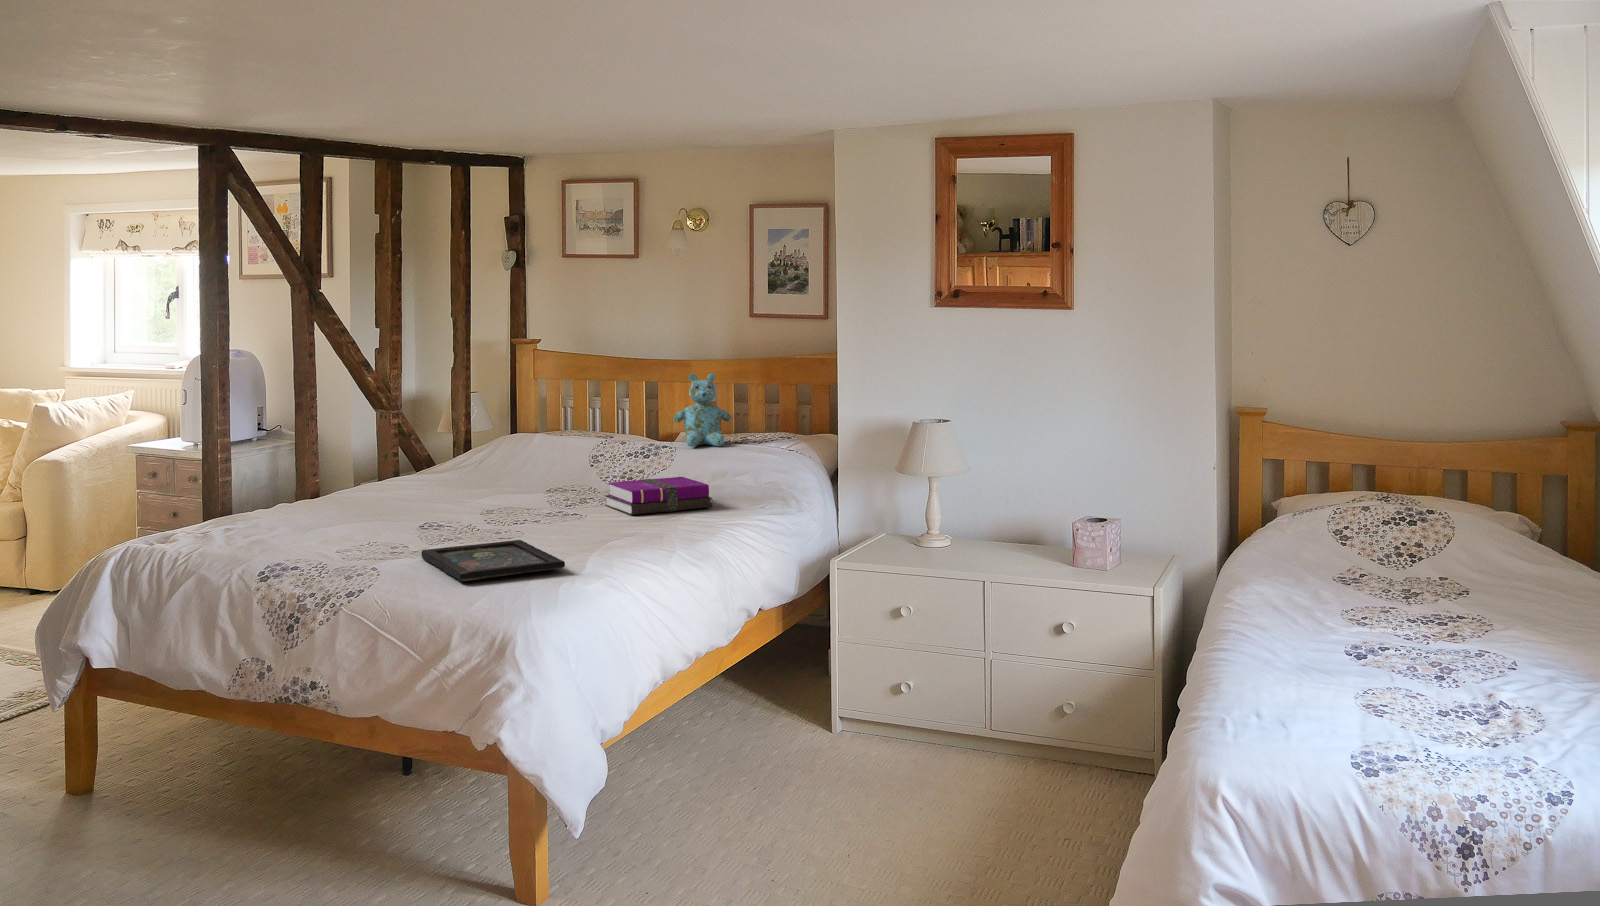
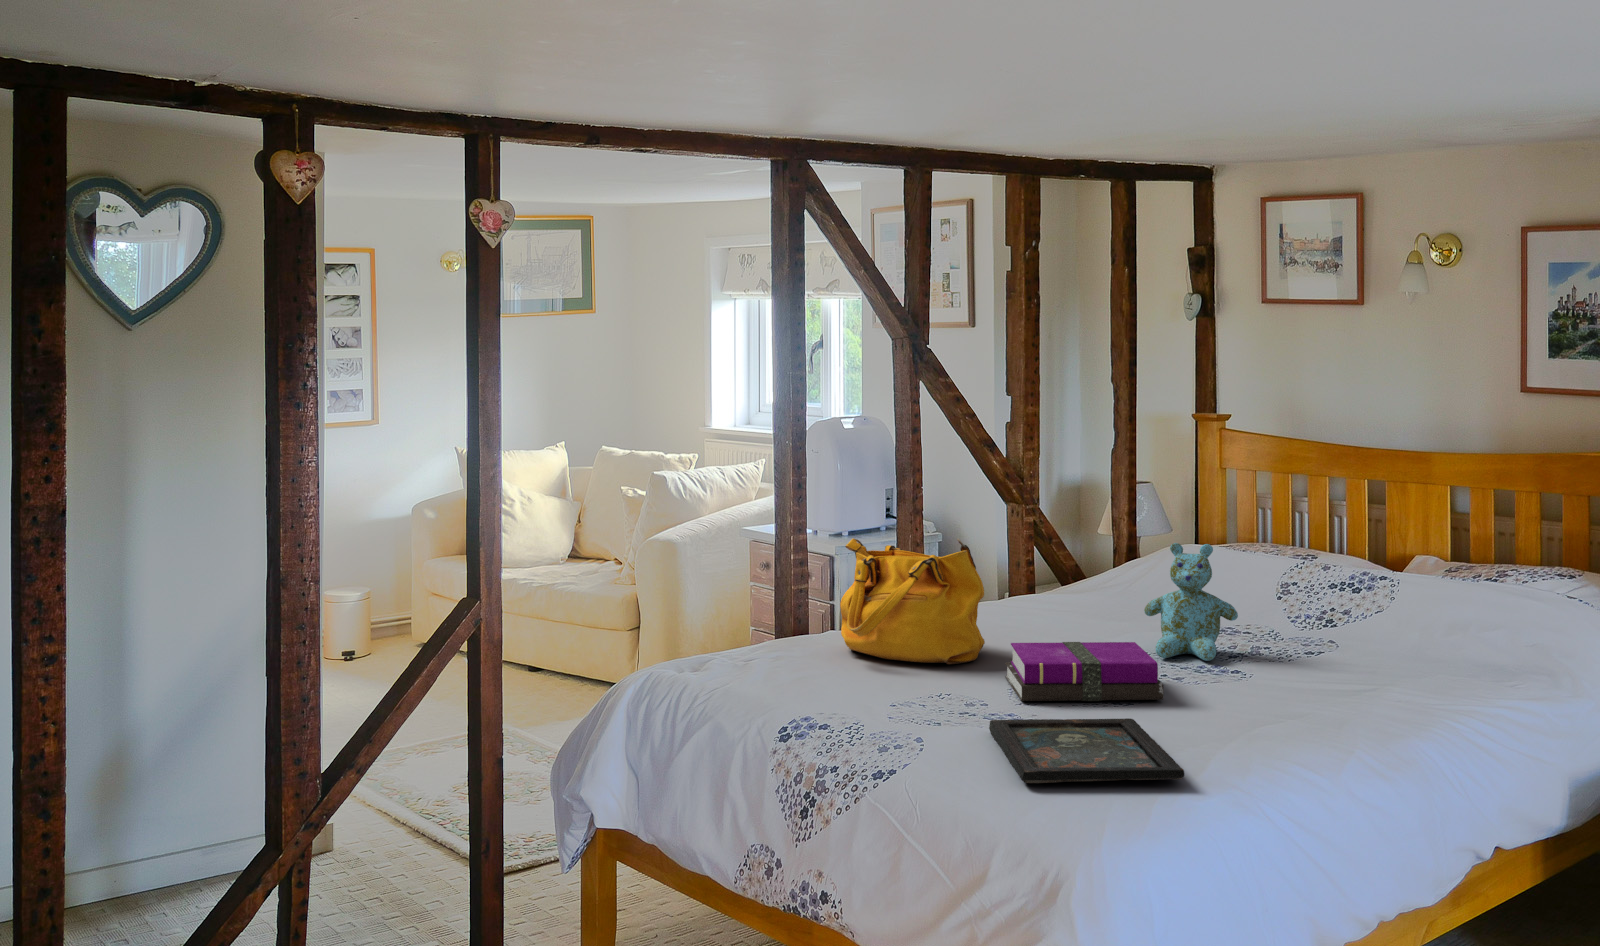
stuffed bear: present [673,373,732,447] -> present [1144,543,1238,661]
handbag: none [276,430,396,525] -> present [840,538,985,664]
notebook: present [605,477,713,515] -> present [1005,642,1164,701]

